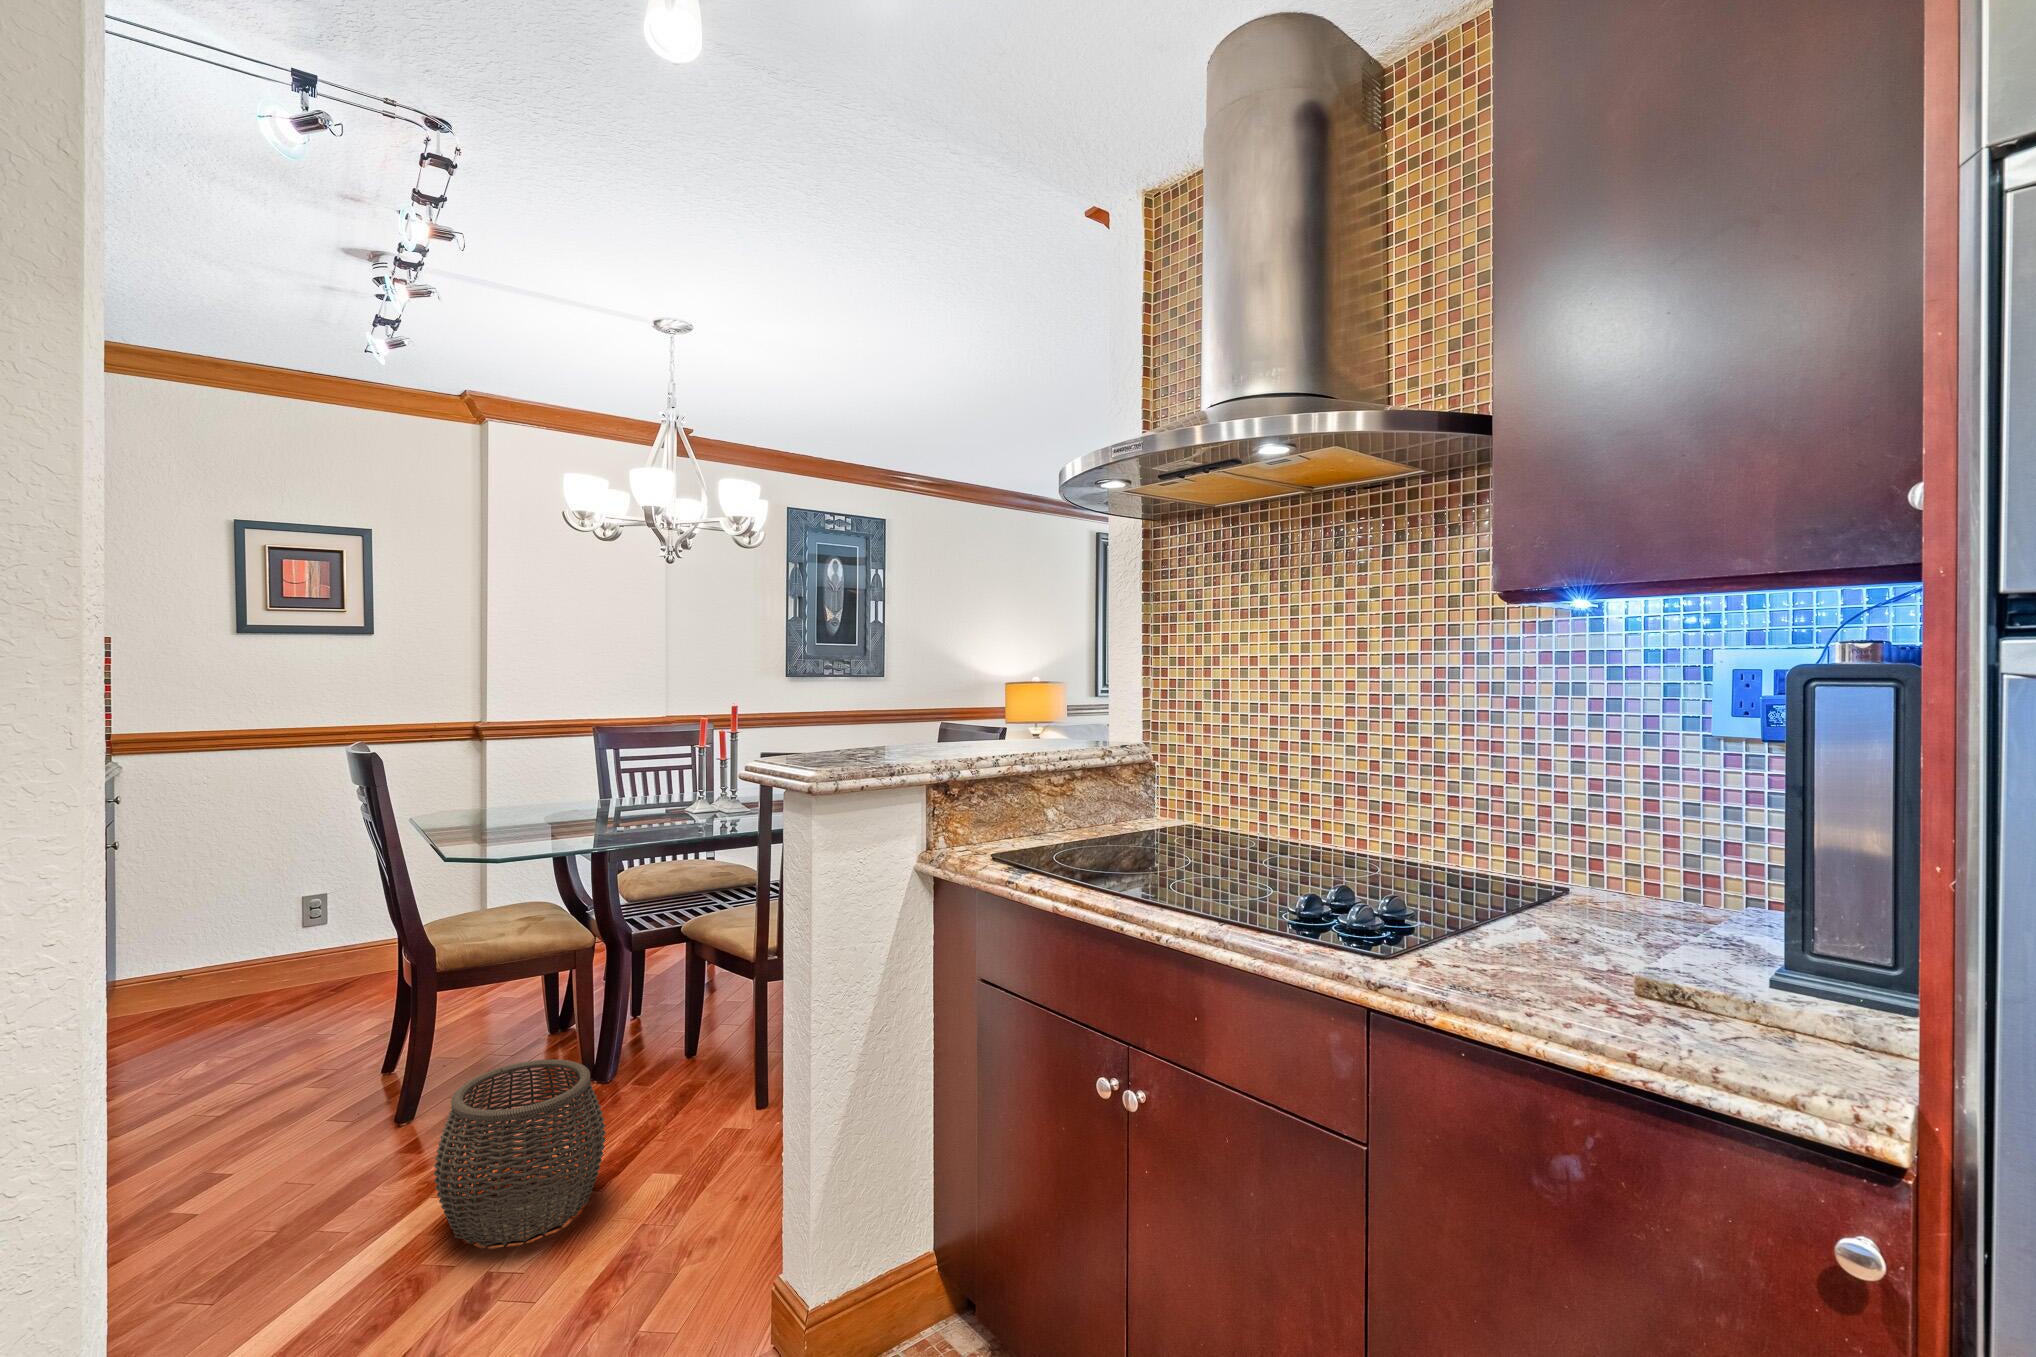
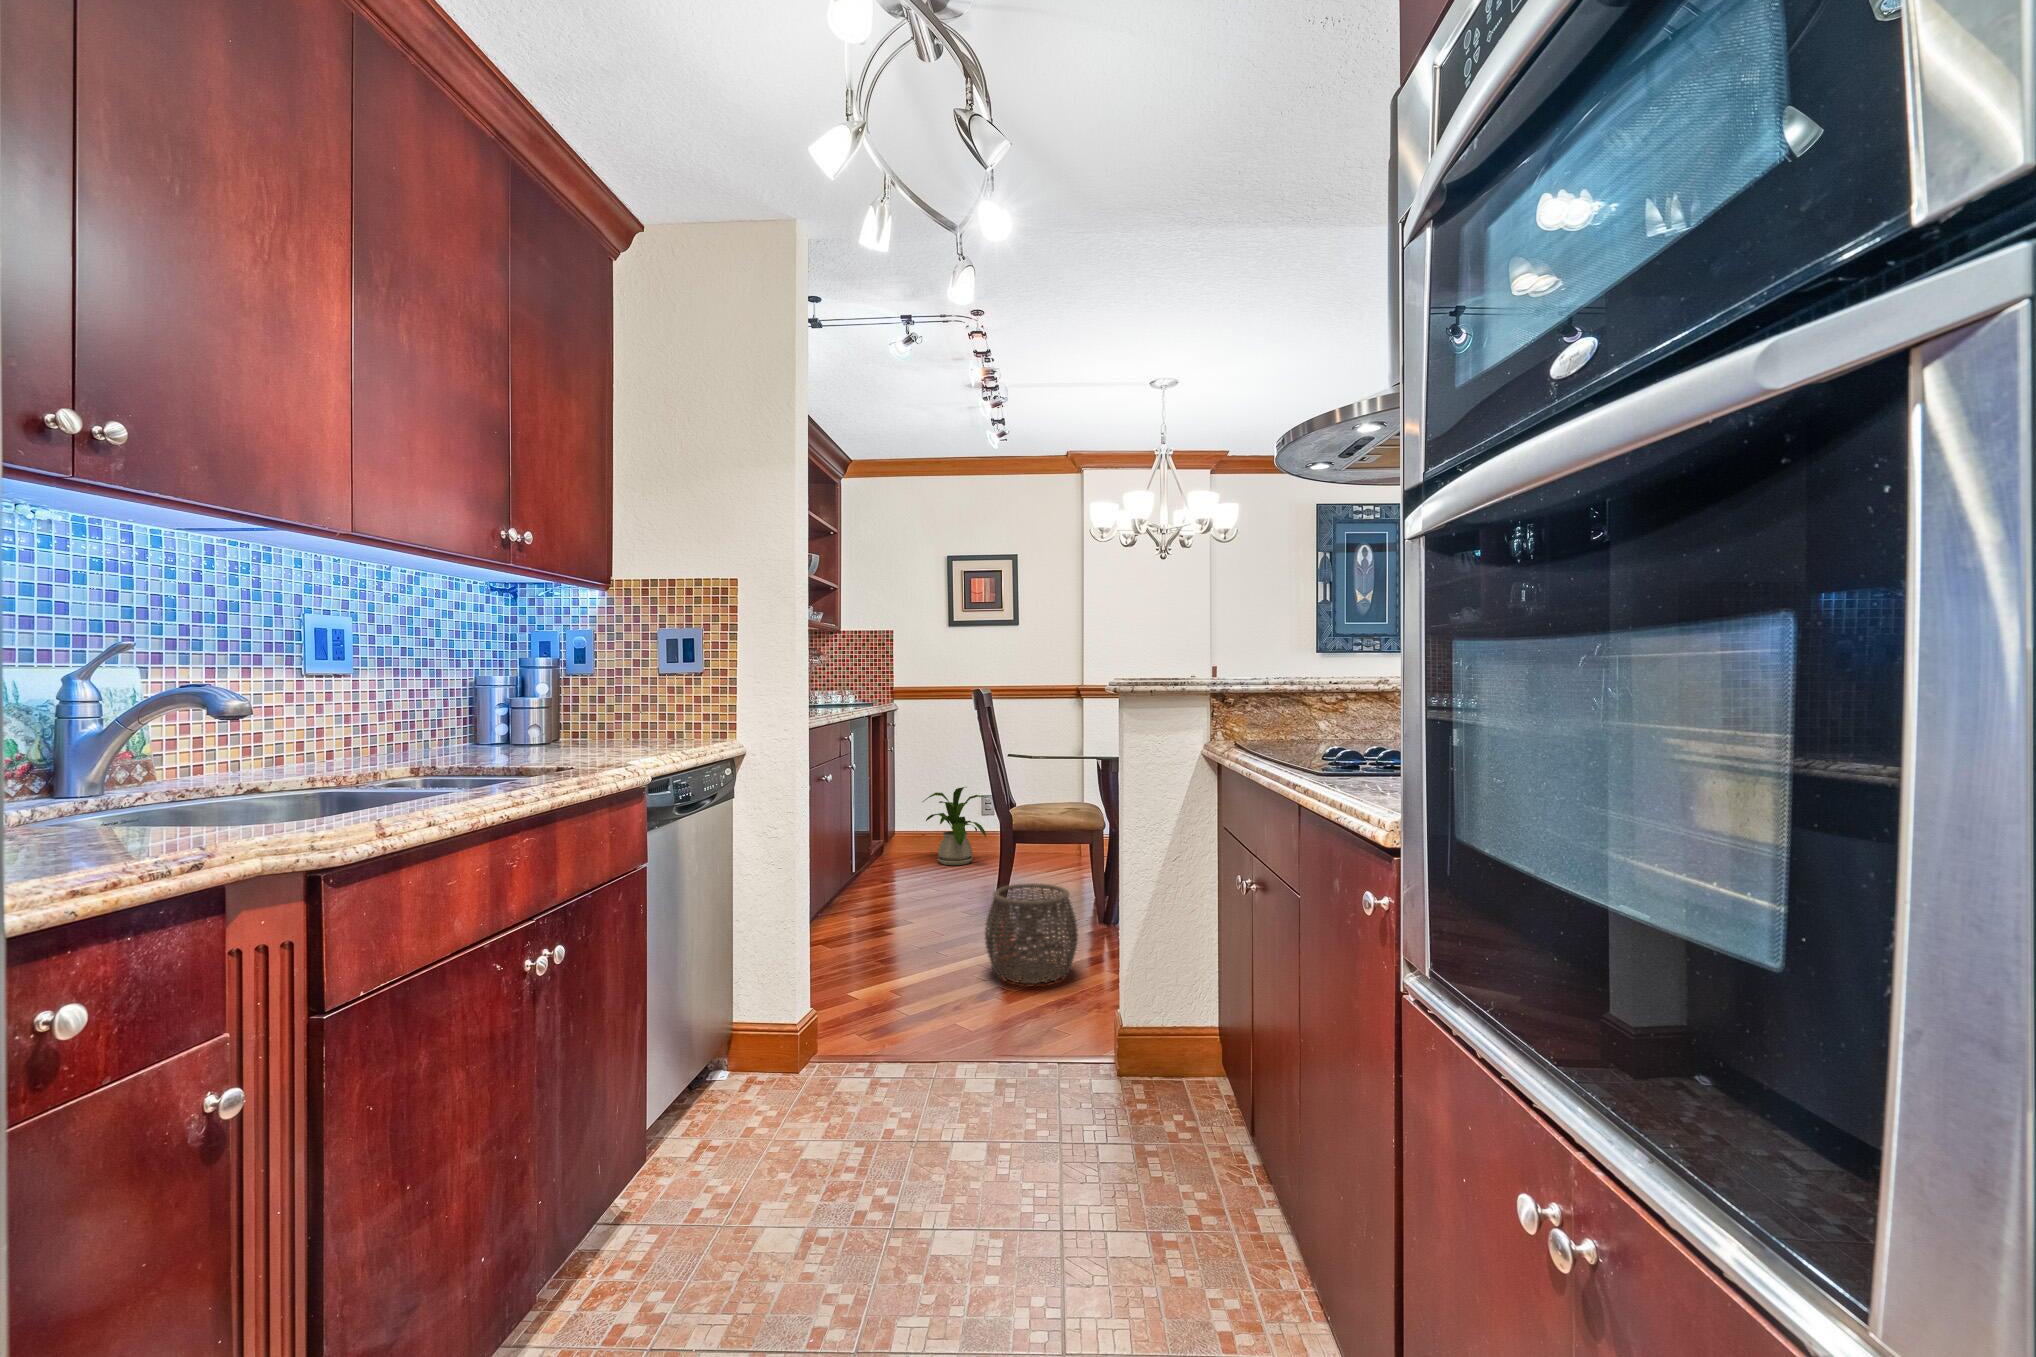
house plant: none [179,895,328,1029] -> present [923,787,991,865]

